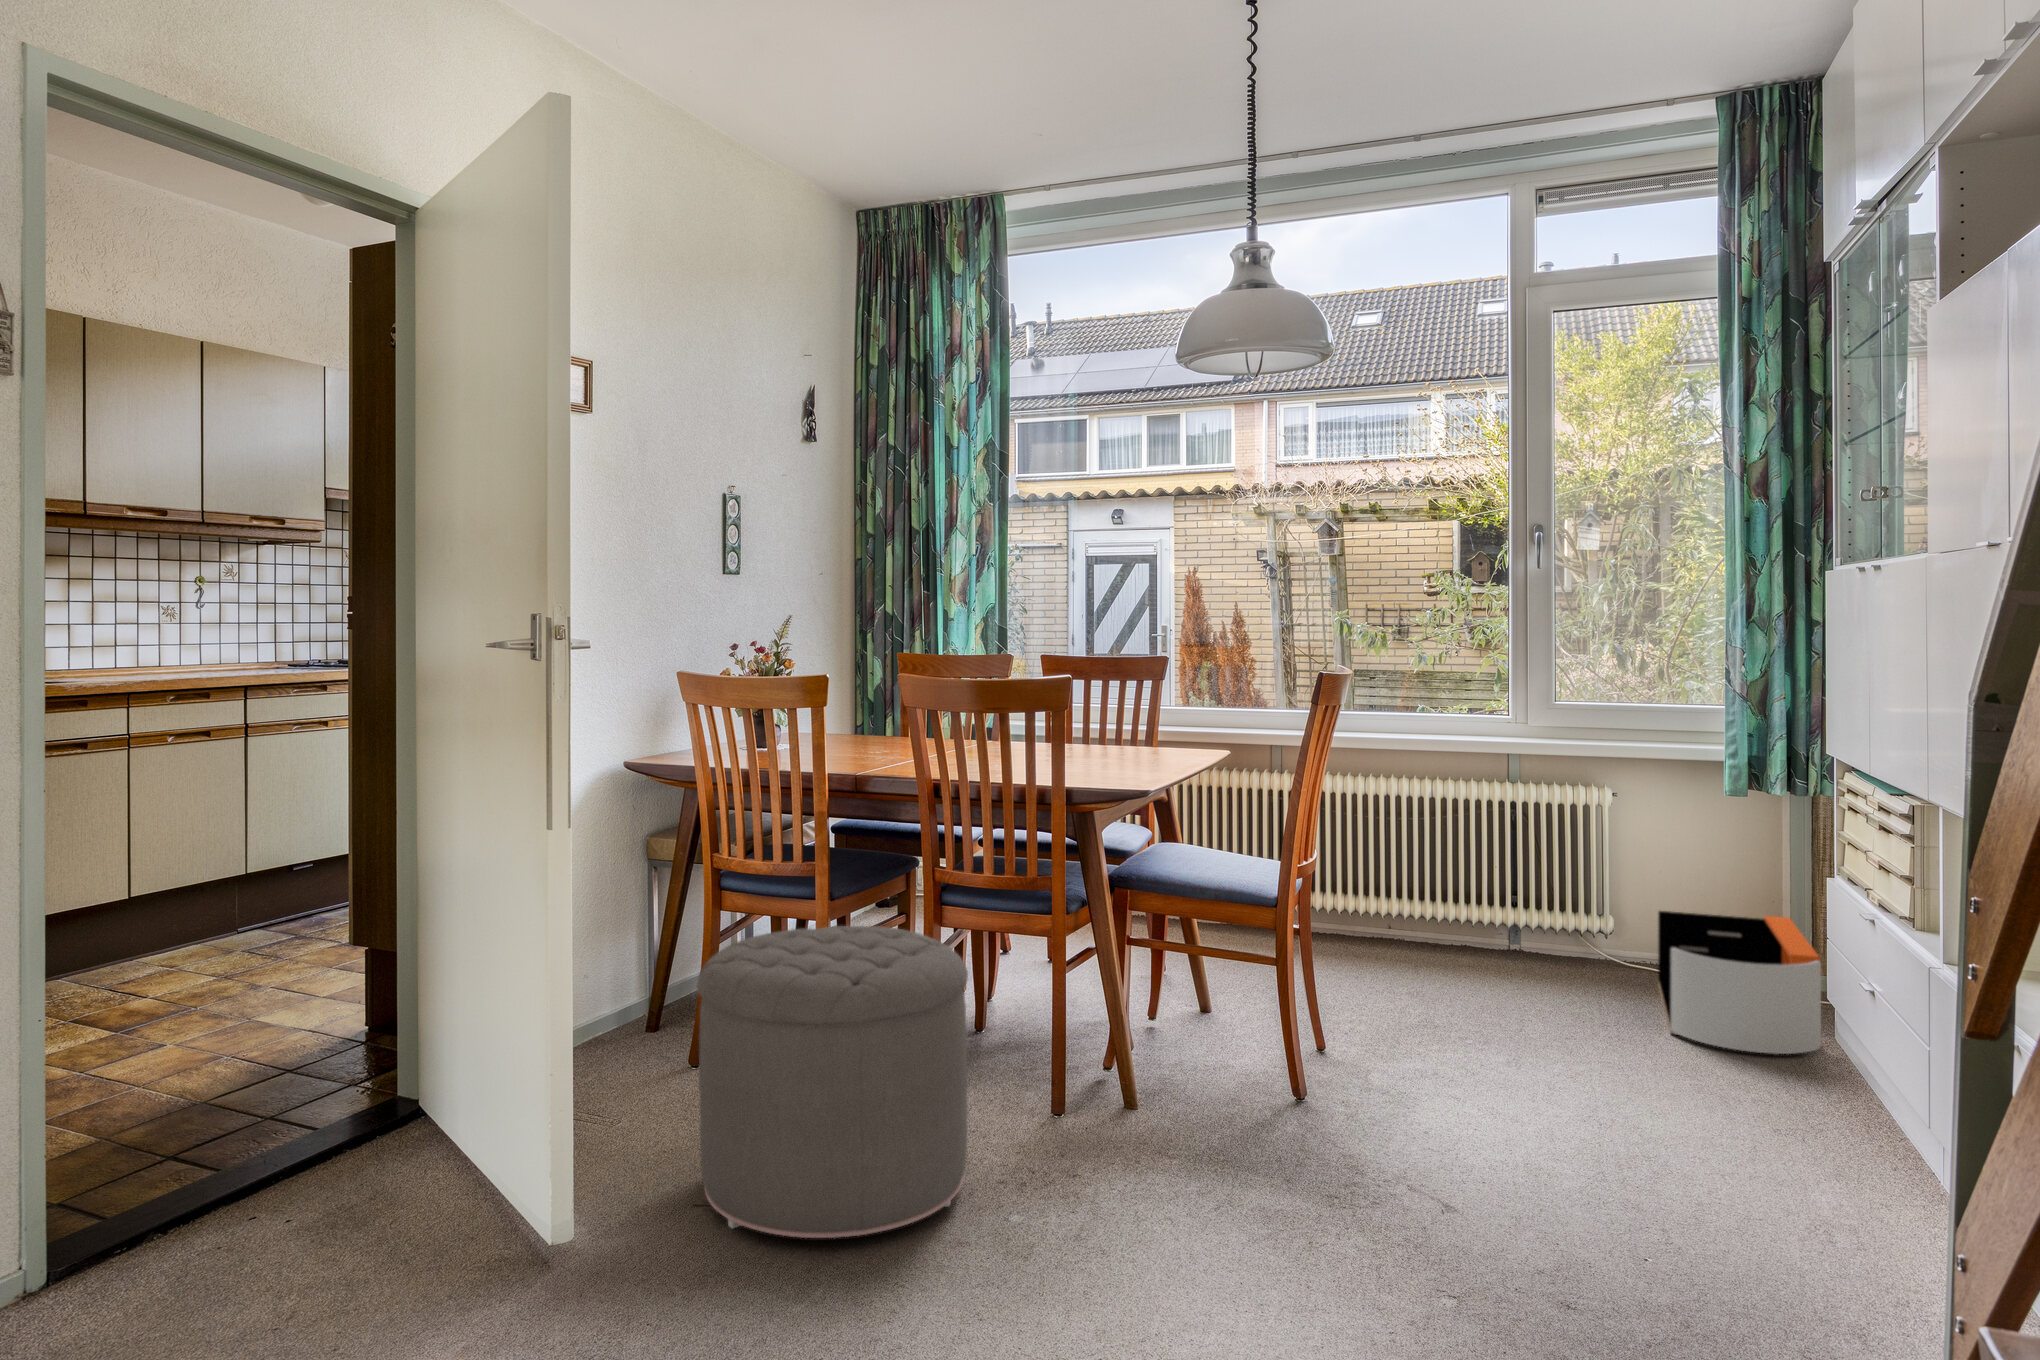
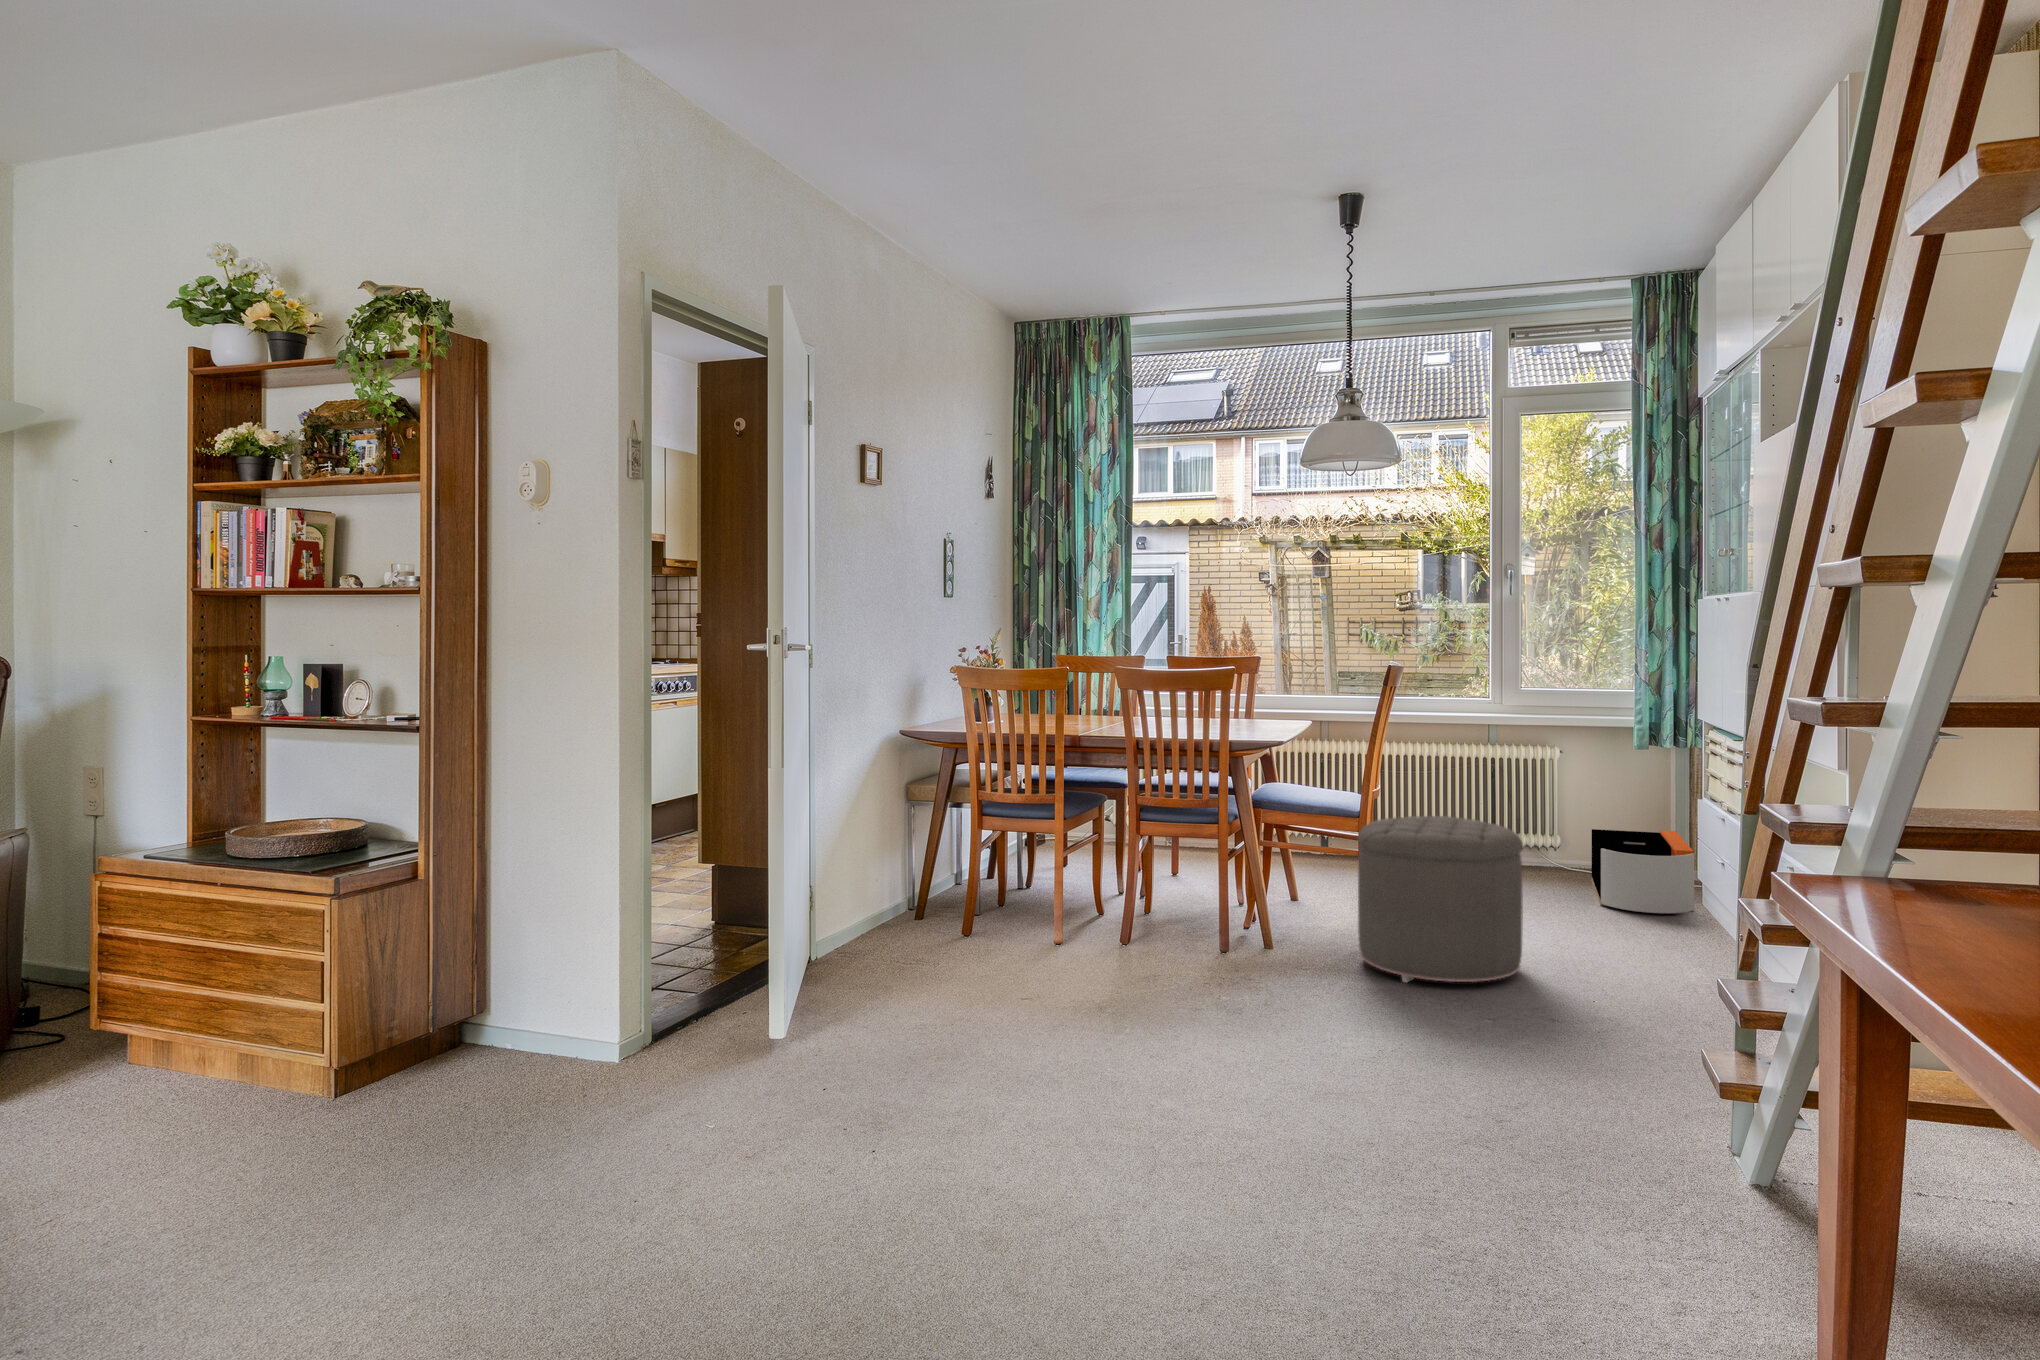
ottoman: present [697,926,968,1238] -> present [1358,816,1523,982]

